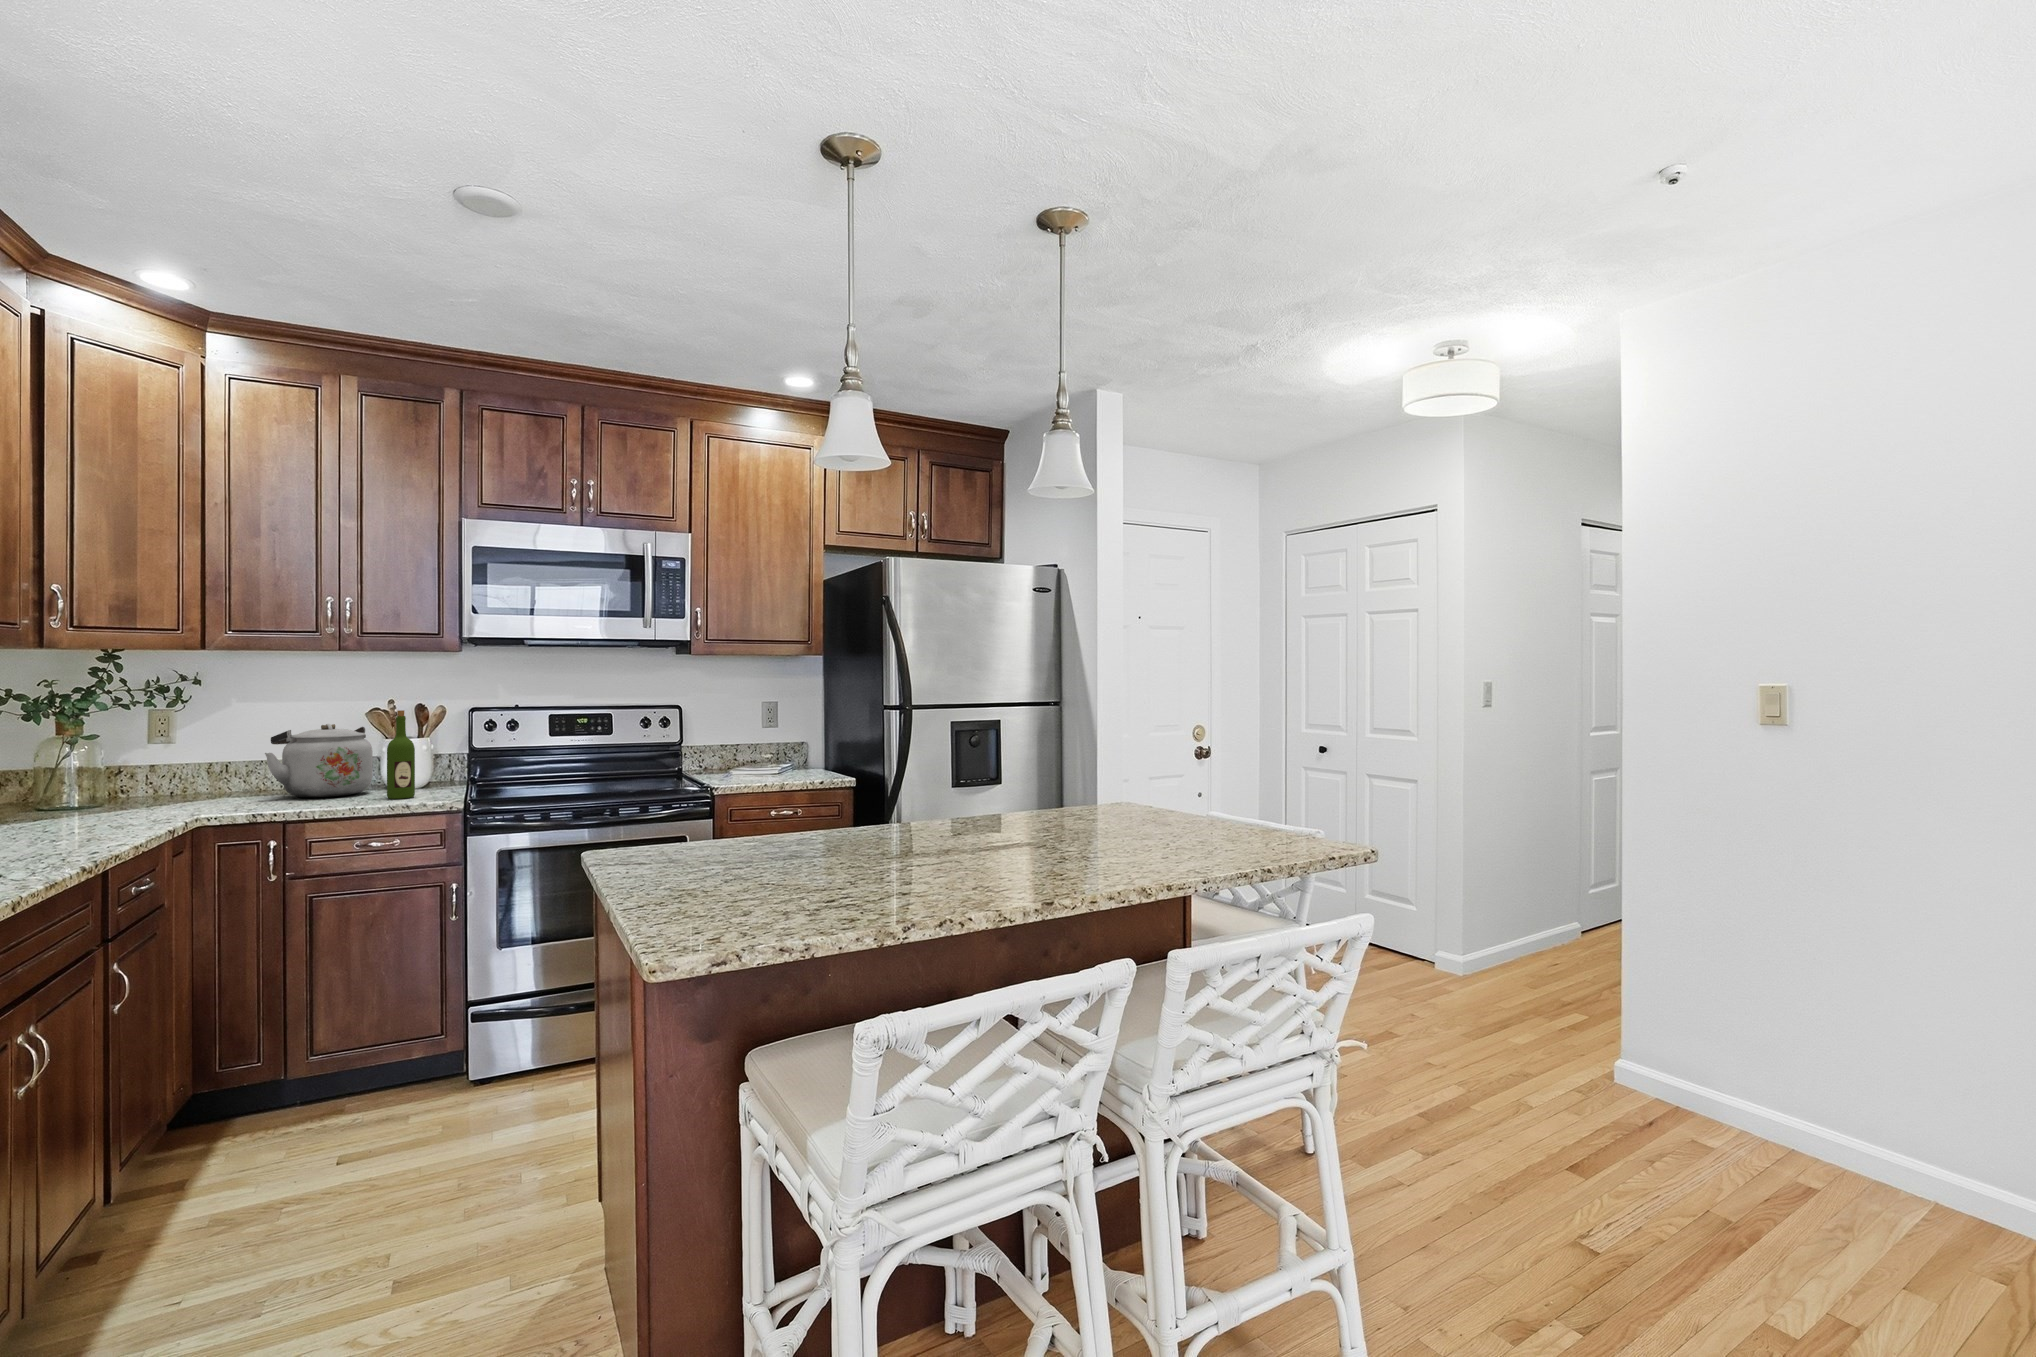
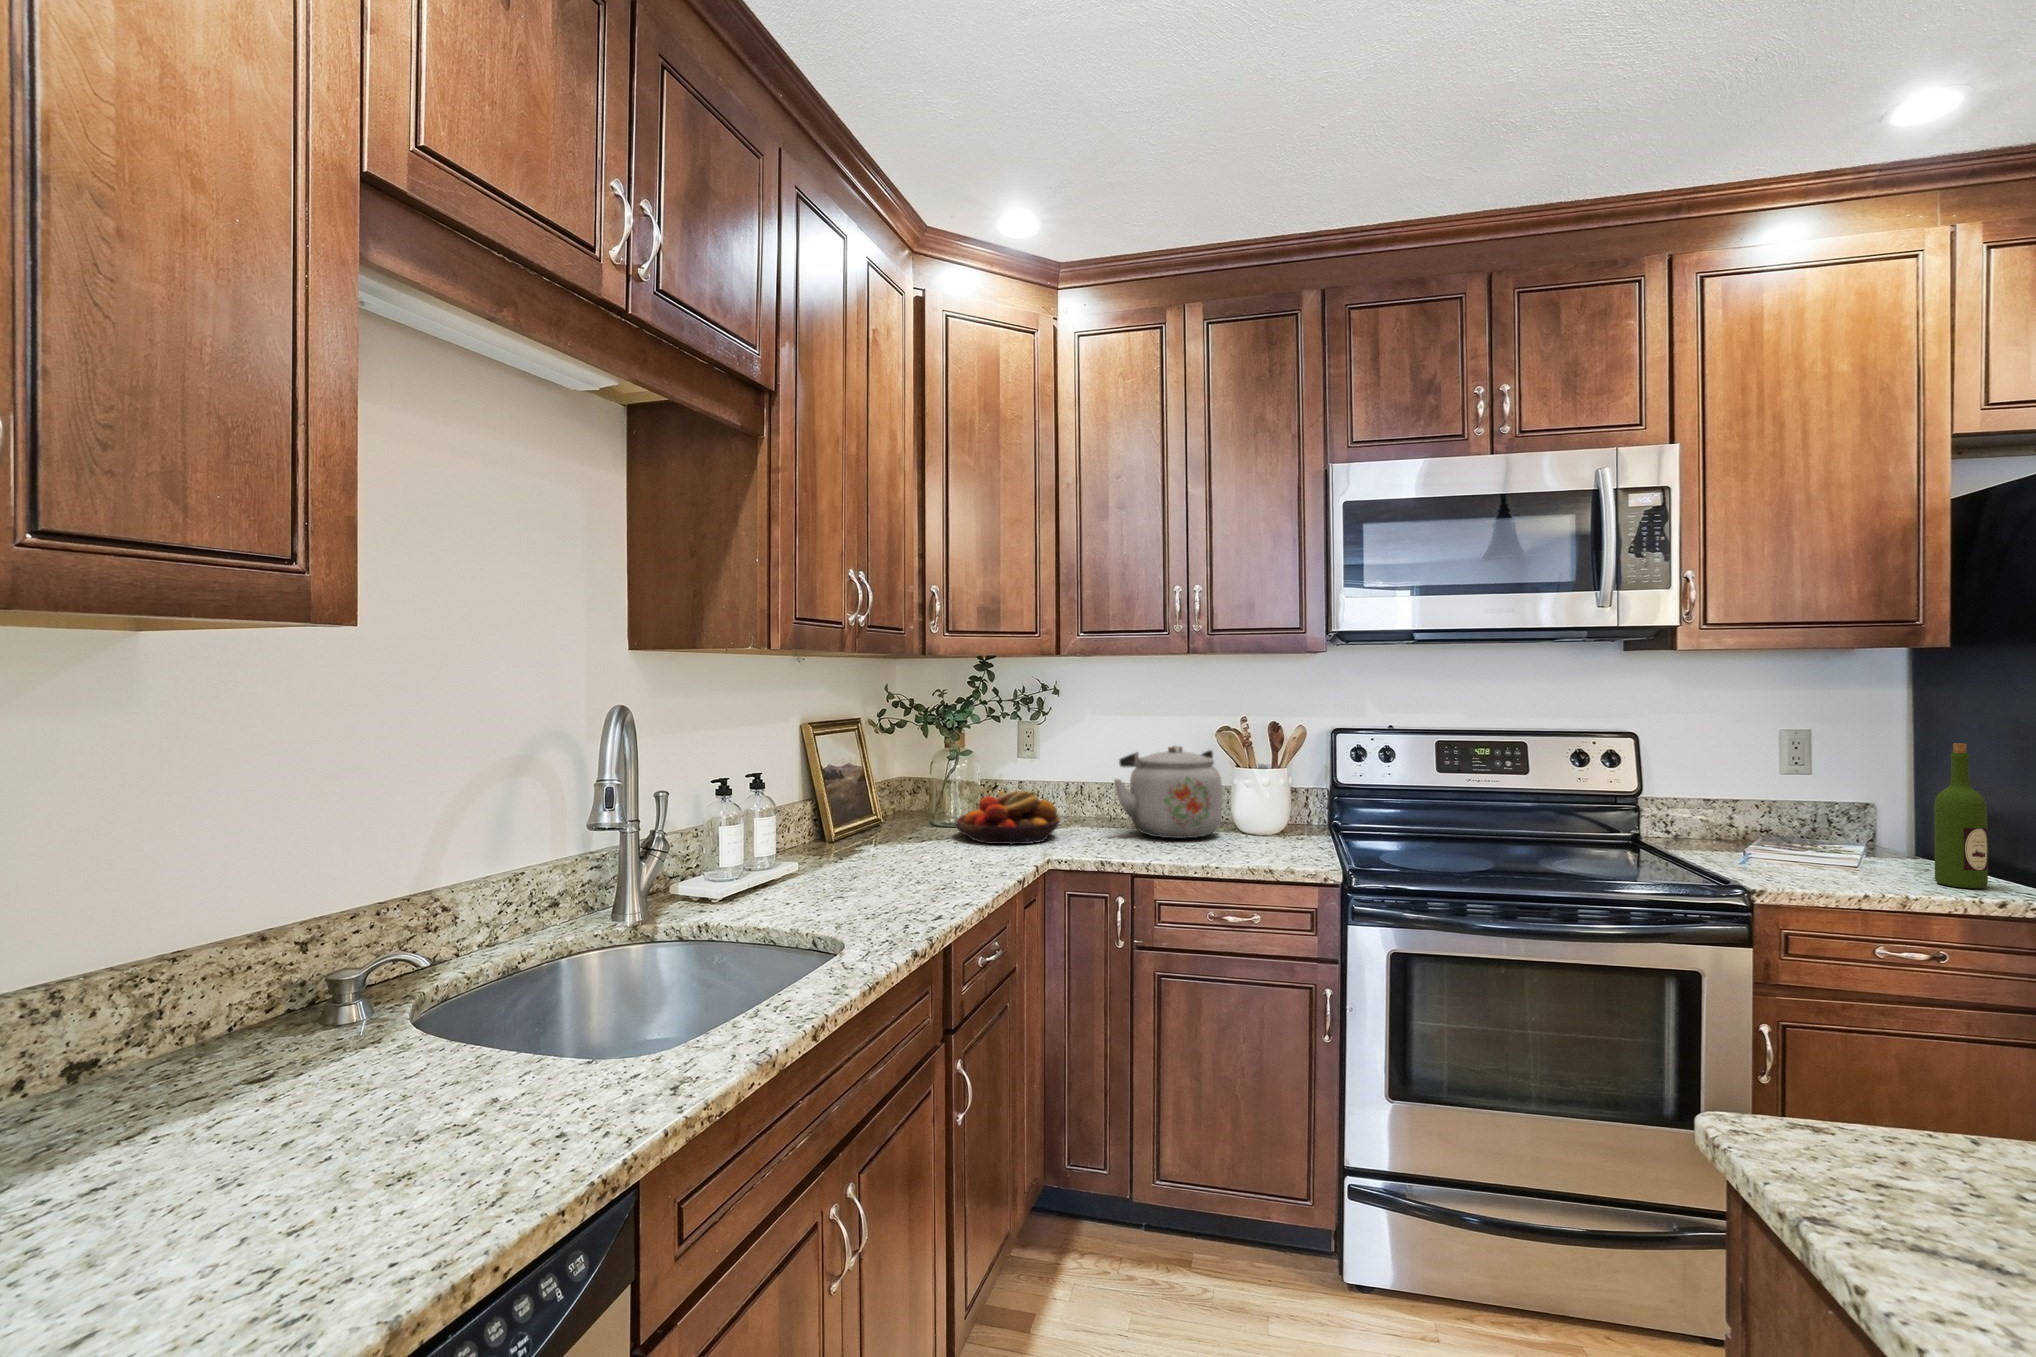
wine bottle: present [387,710,415,799] -> present [1934,743,1988,889]
fruit bowl: none [78,768,206,815] -> present [956,791,1059,844]

